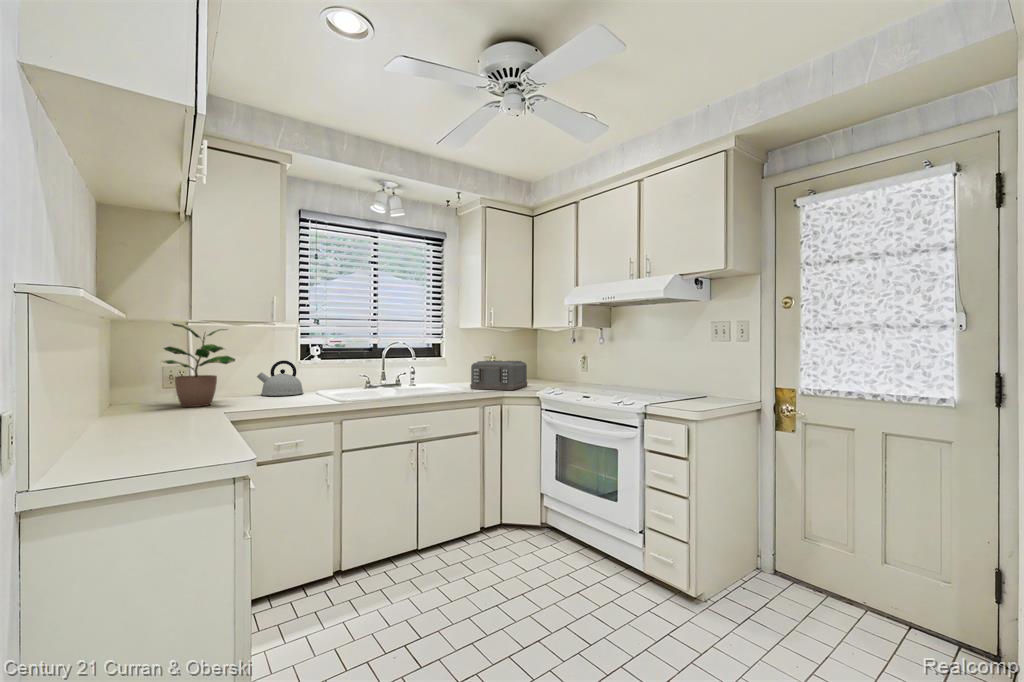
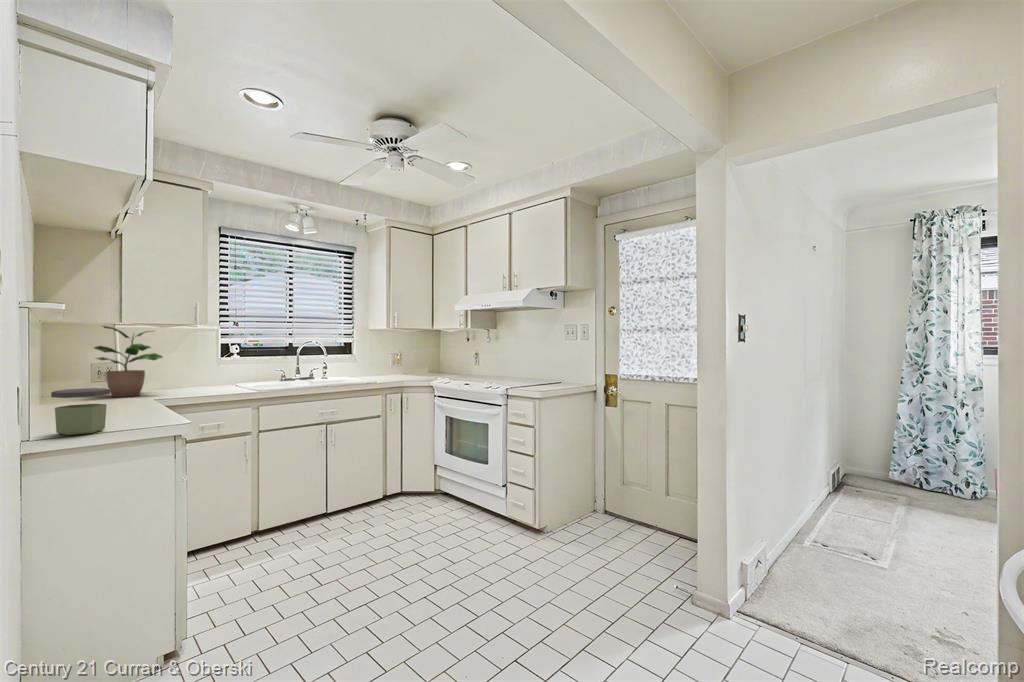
kettle: present [257,360,303,396] -> none [180,358,225,388]
toaster: present [470,360,528,390] -> none [375,357,425,380]
jar: none [80,405,155,473] -> present [51,388,110,435]

